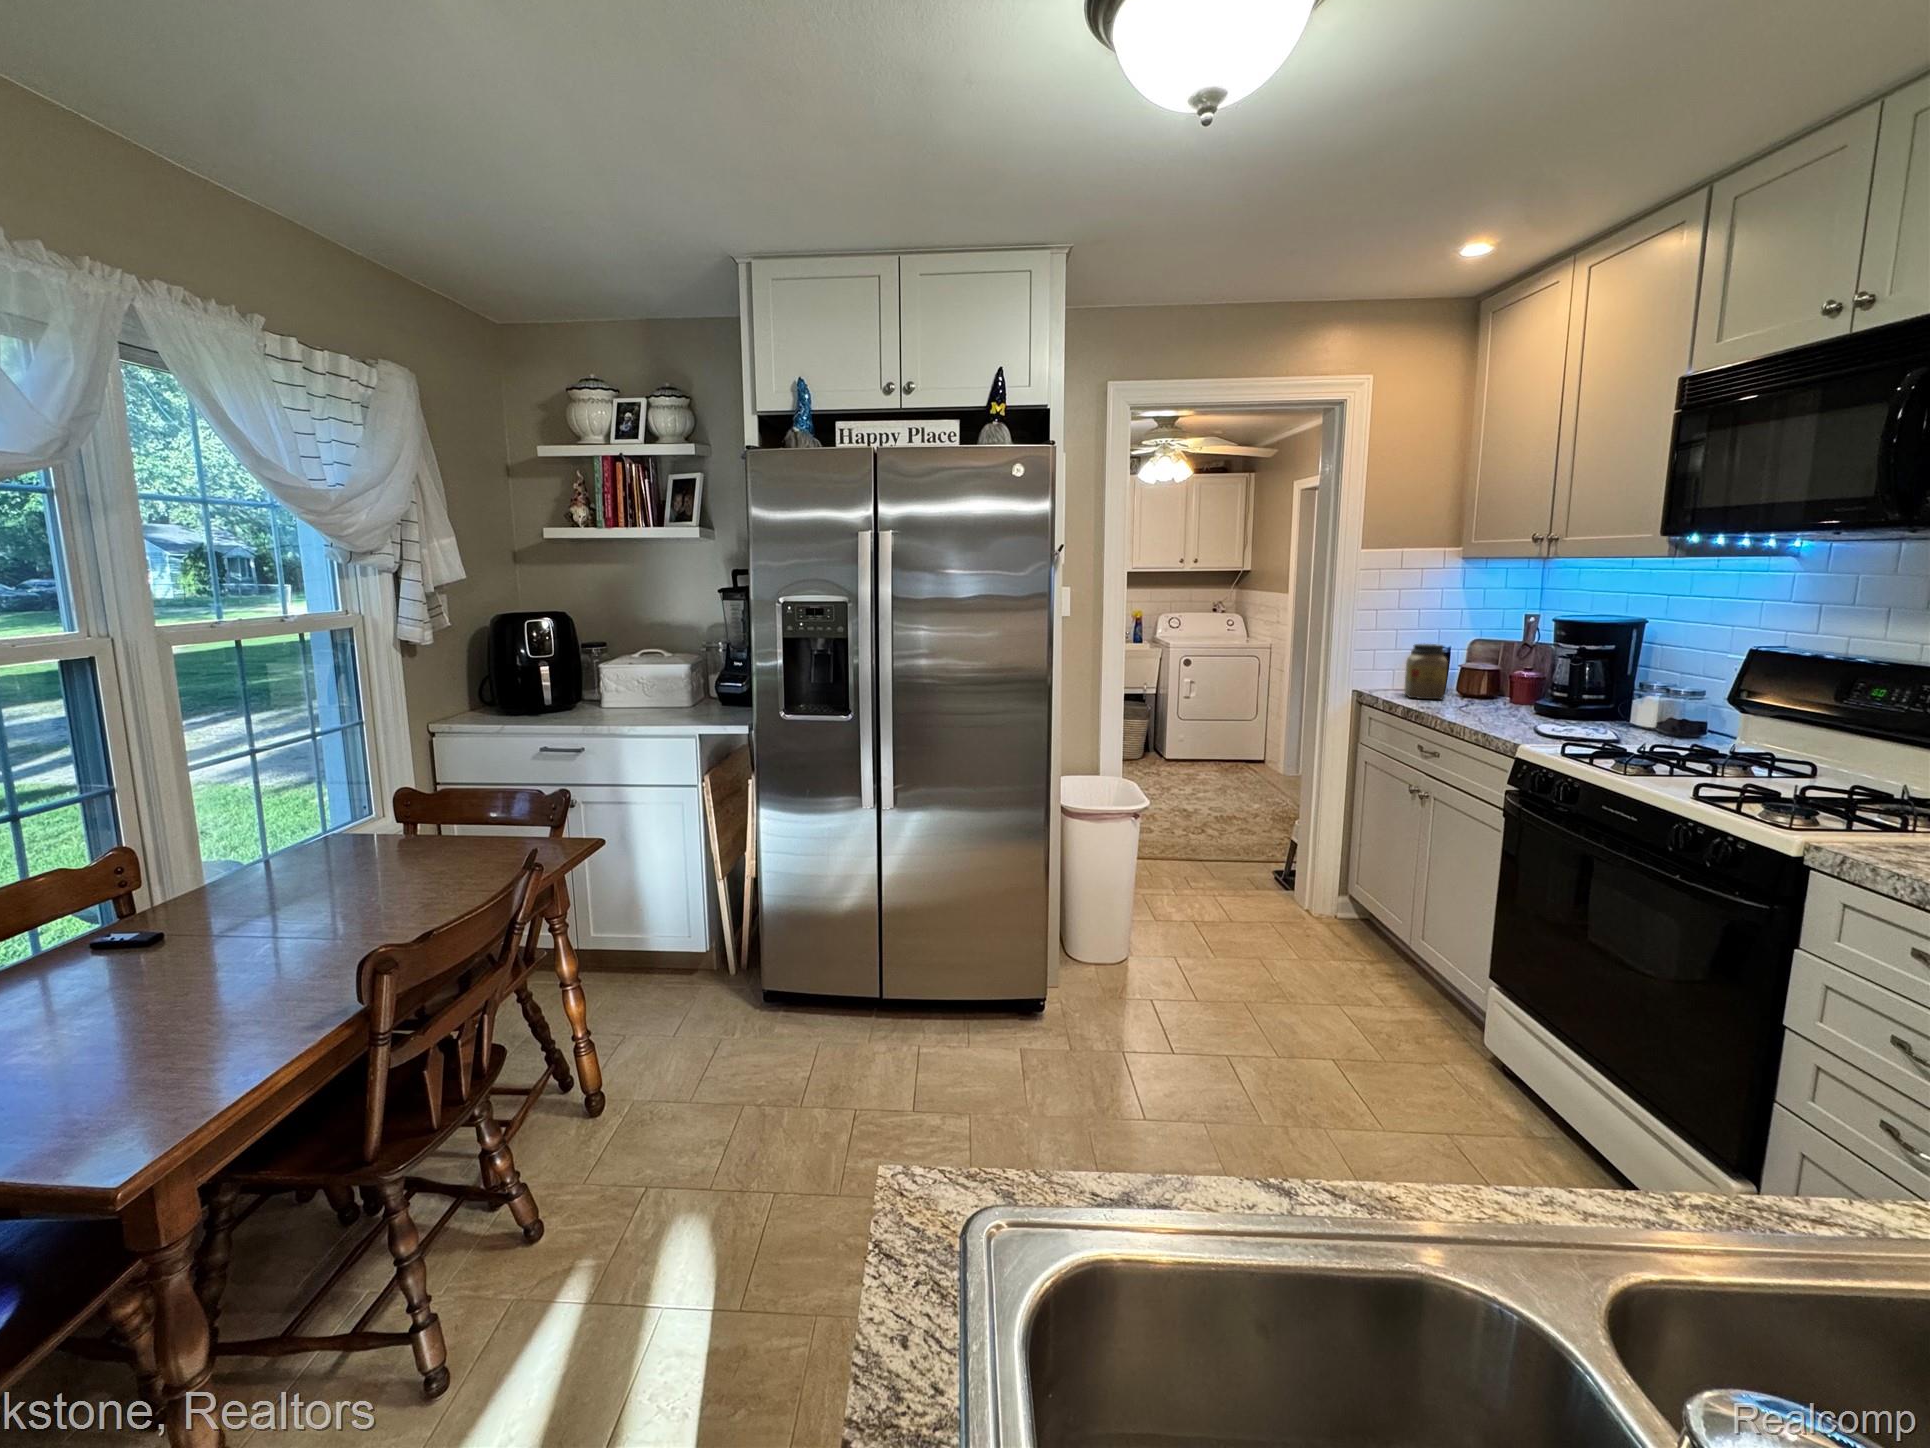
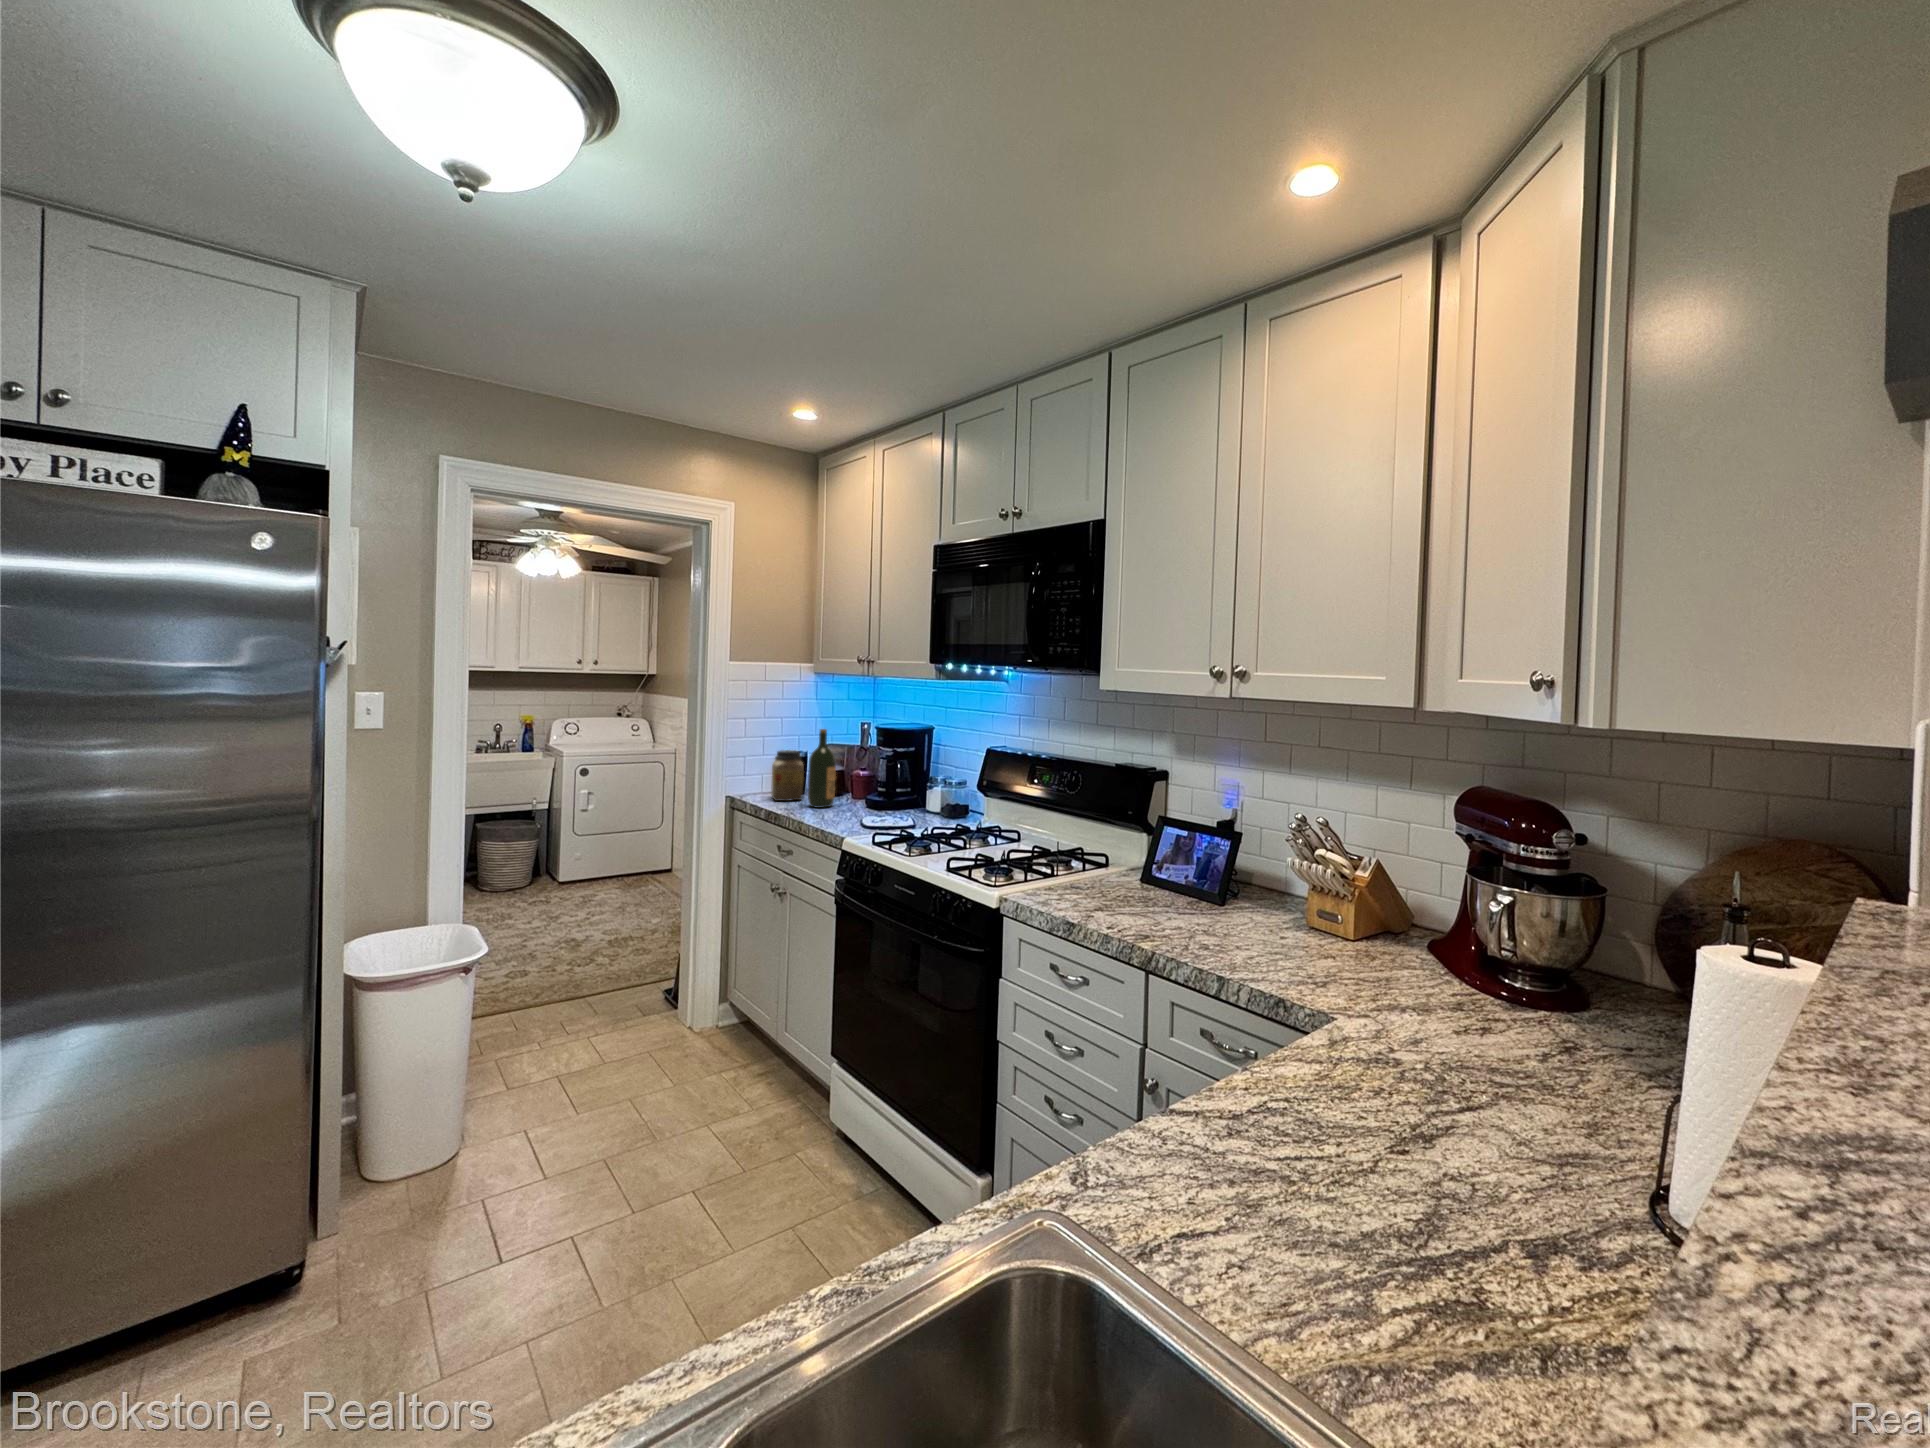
wine bottle: none [1454,620,1494,710] -> present [808,729,836,808]

